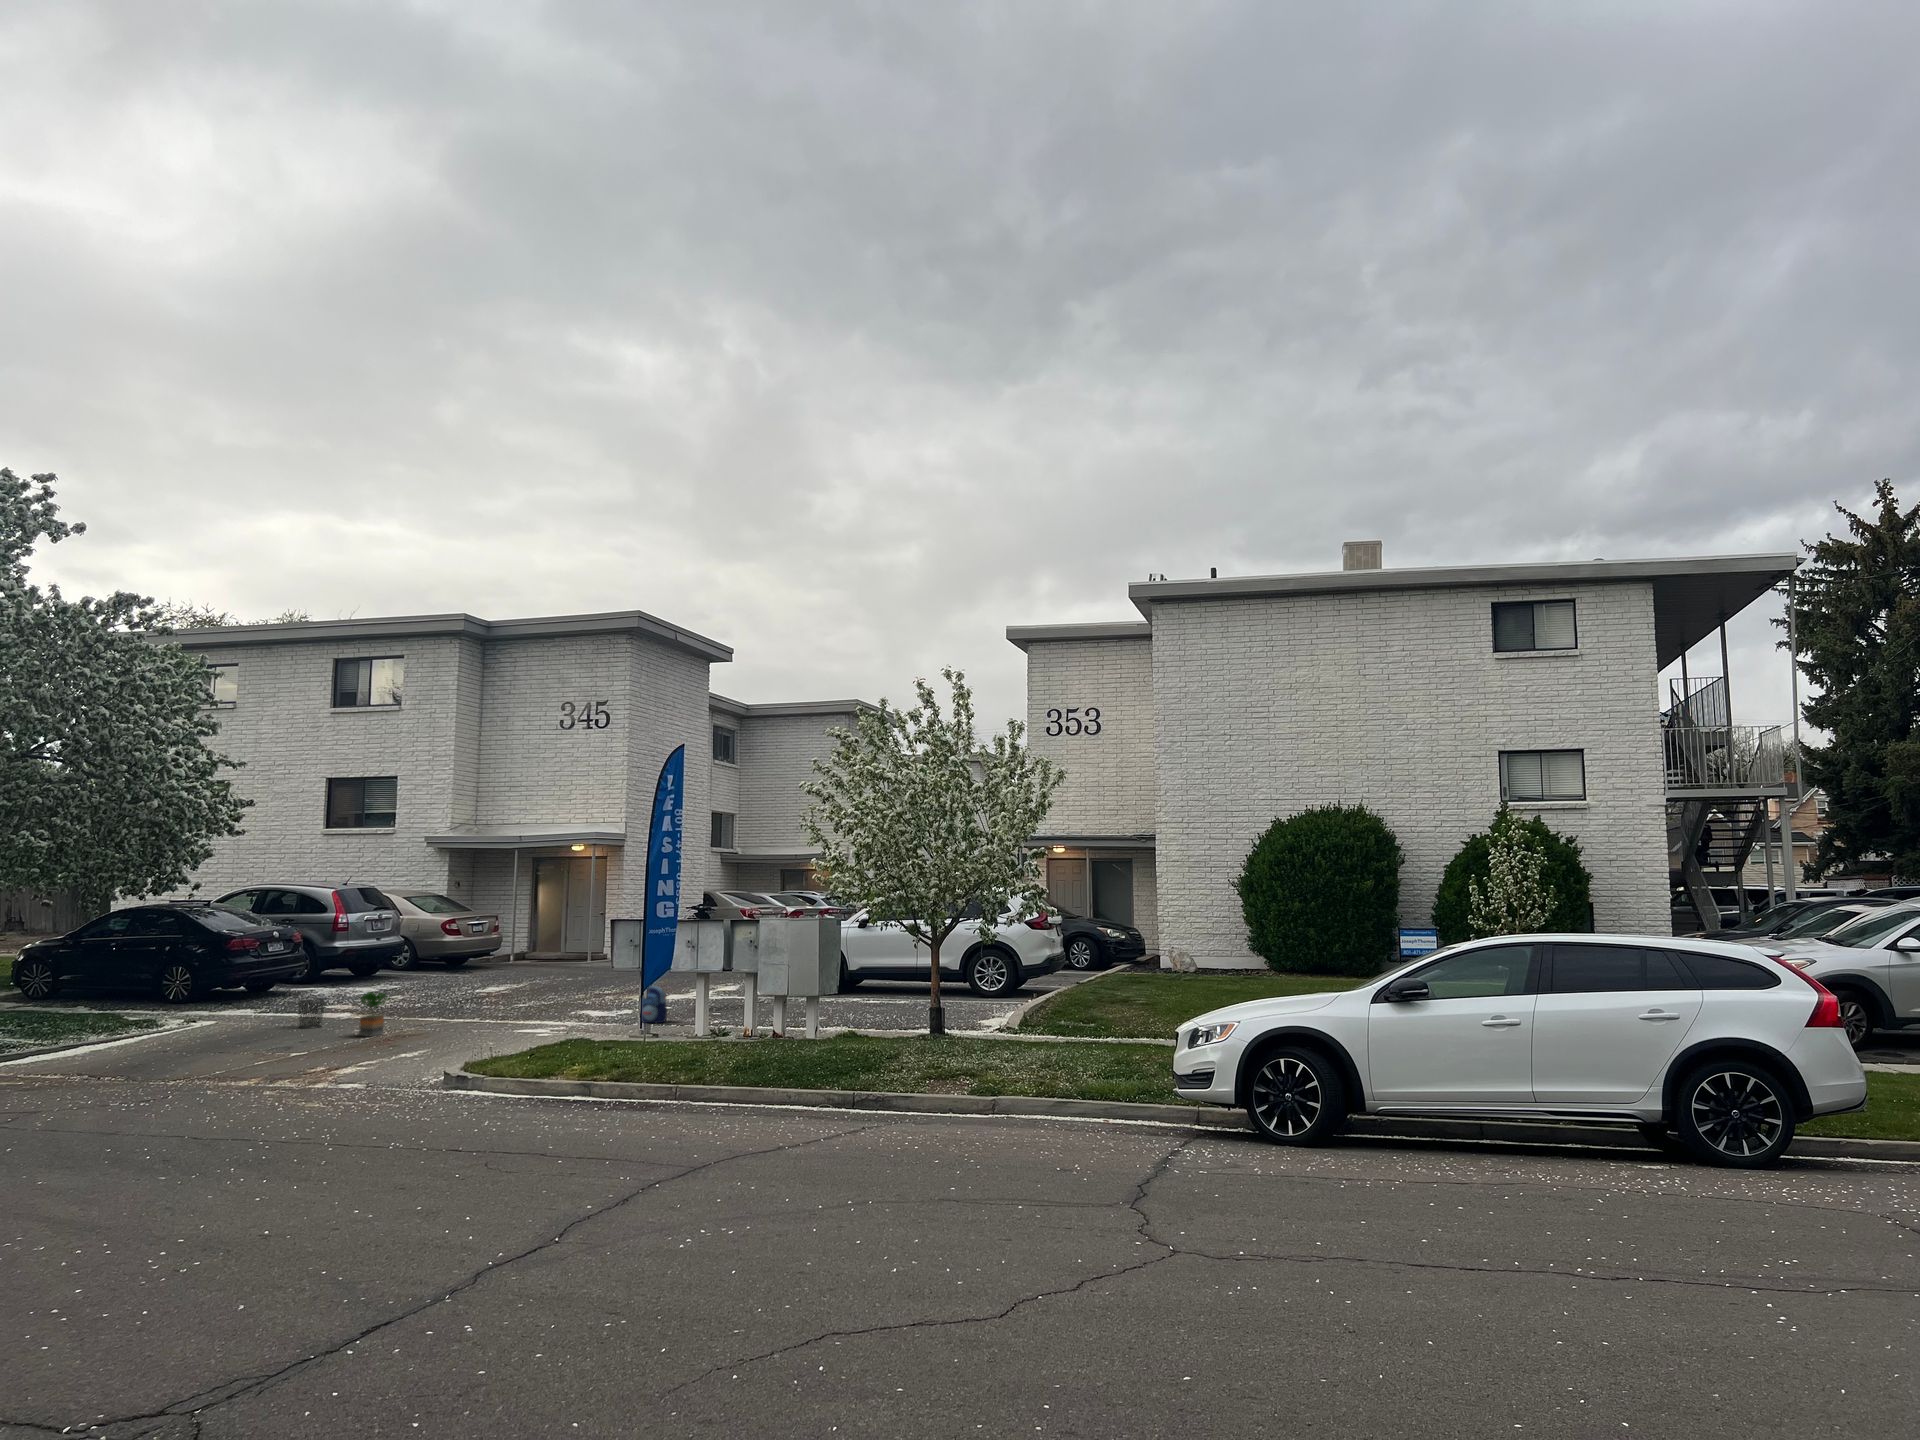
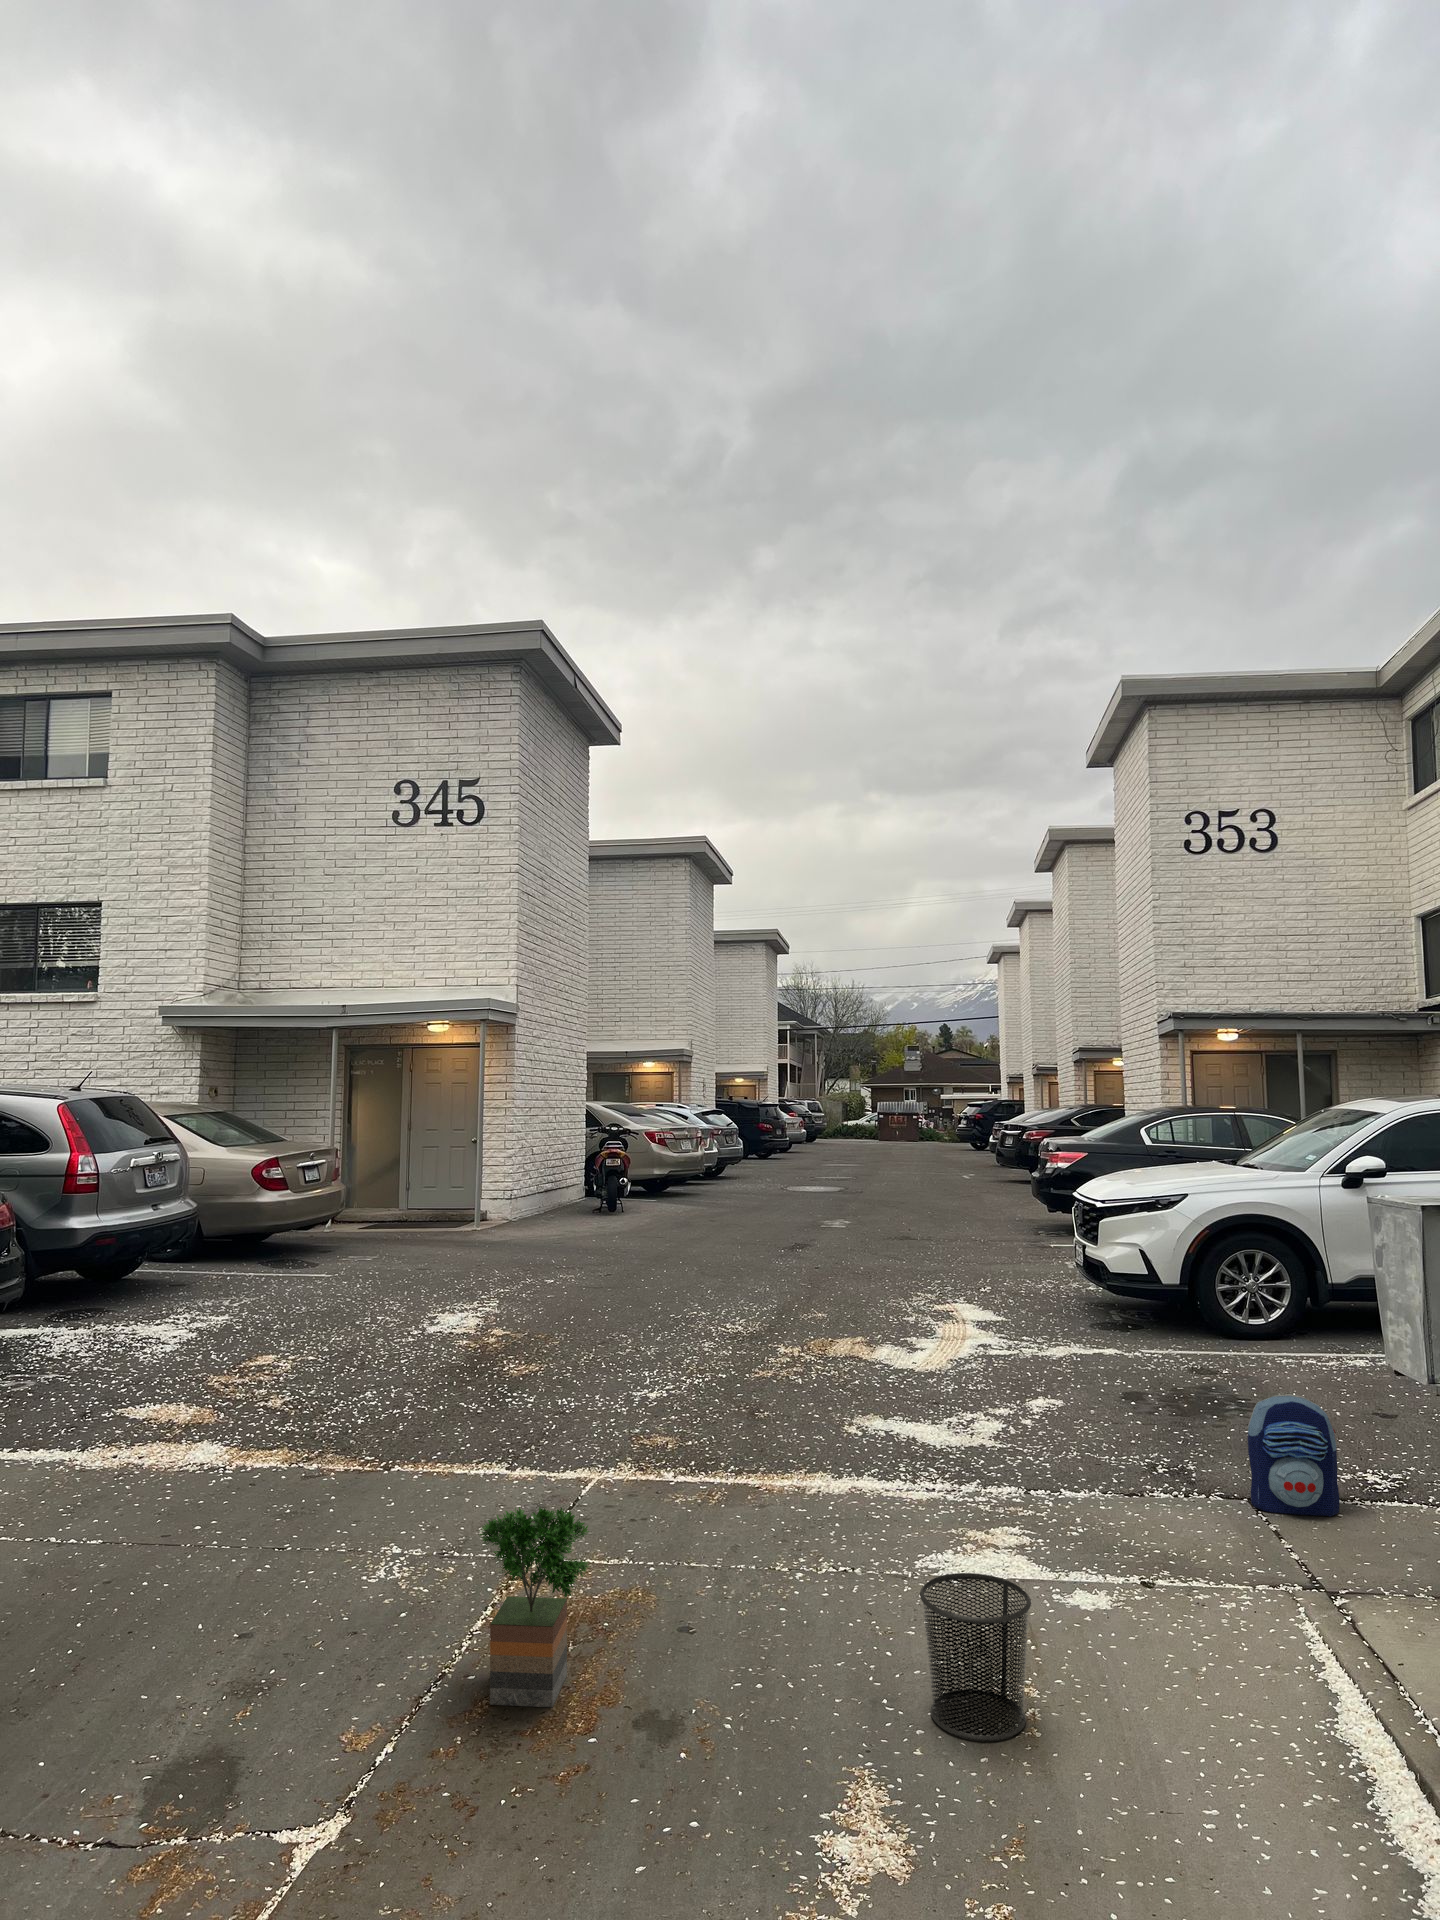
waste bin: present [298,999,325,1029] -> present [920,1573,1031,1741]

